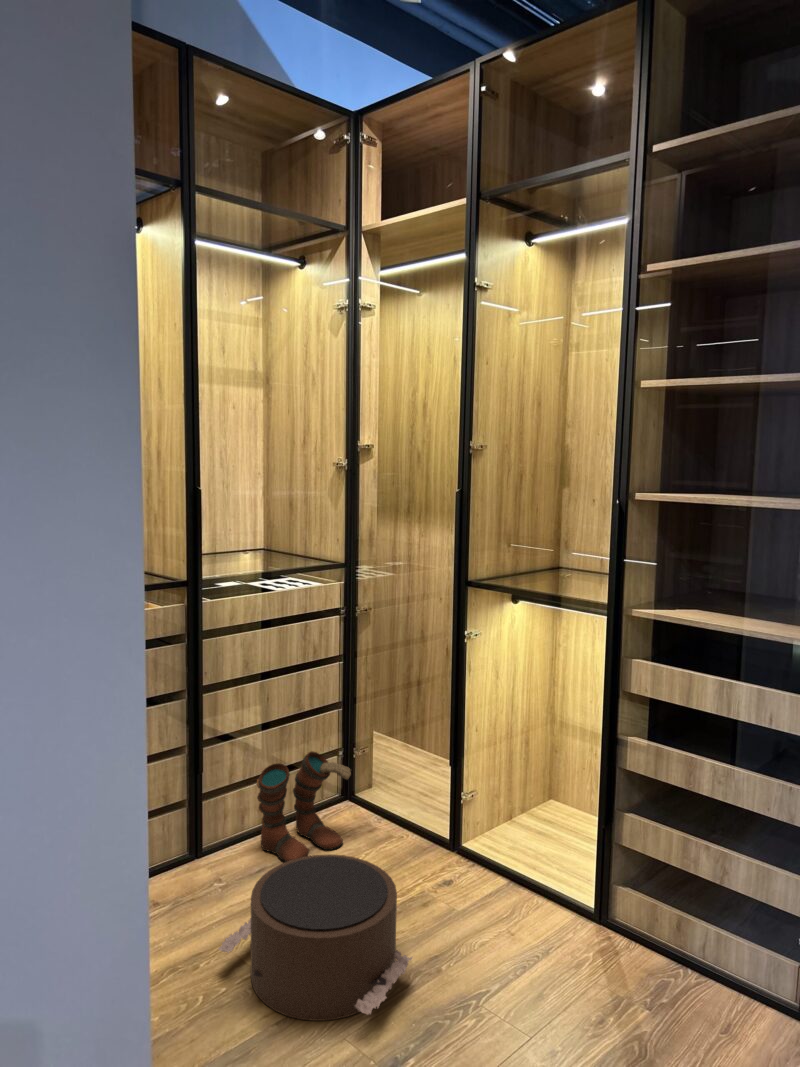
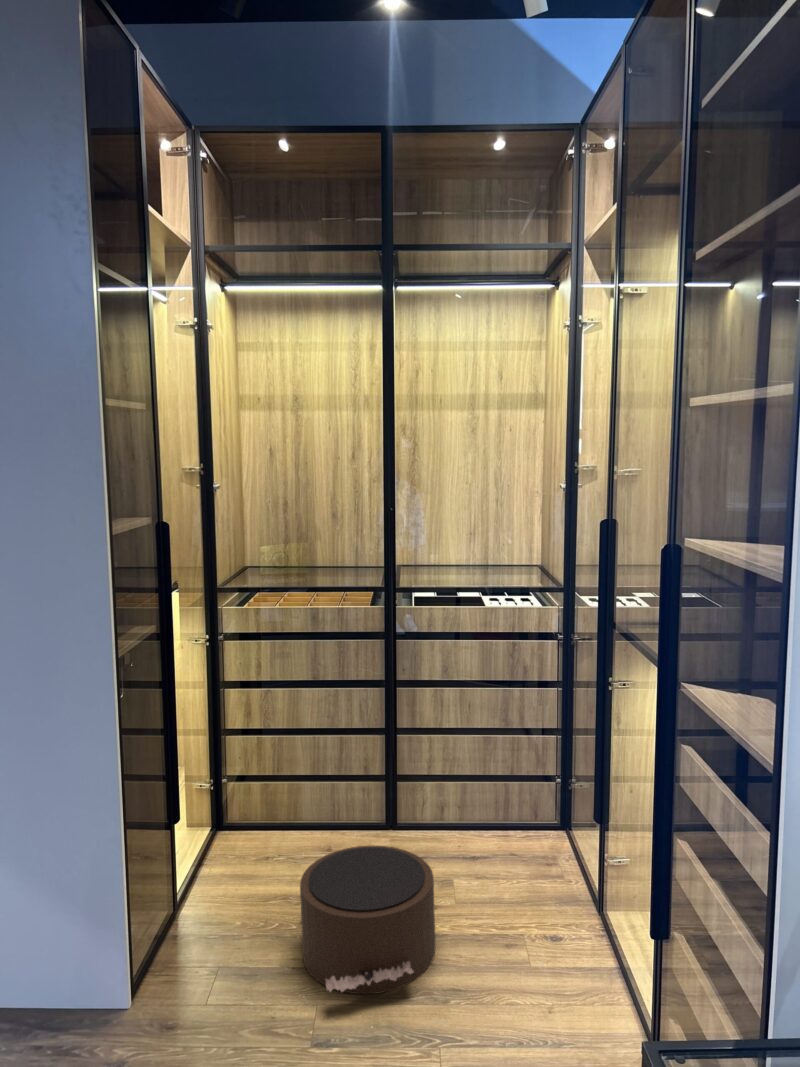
boots: present [257,751,351,862] -> none [439,765,533,866]

